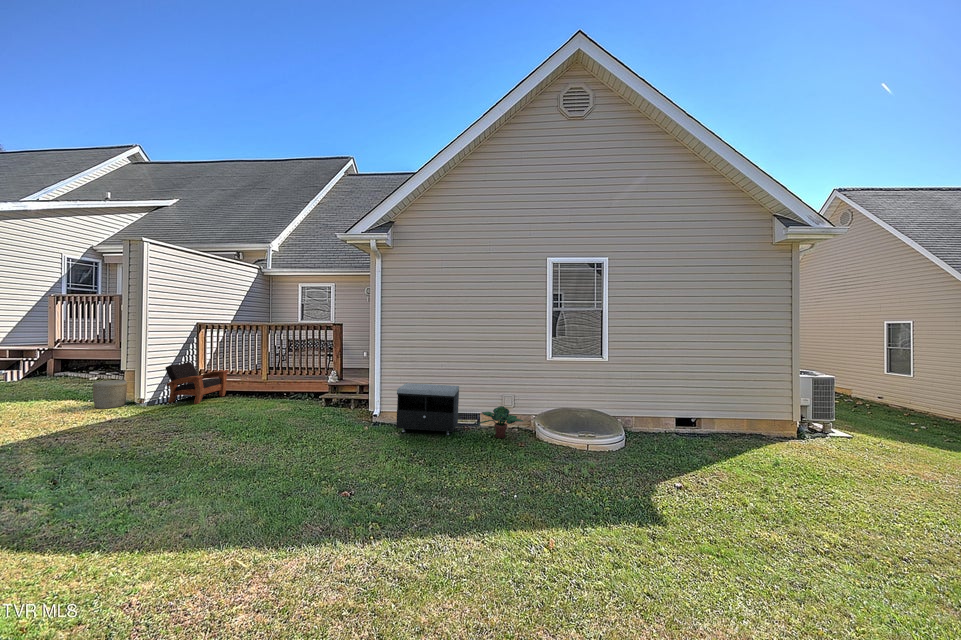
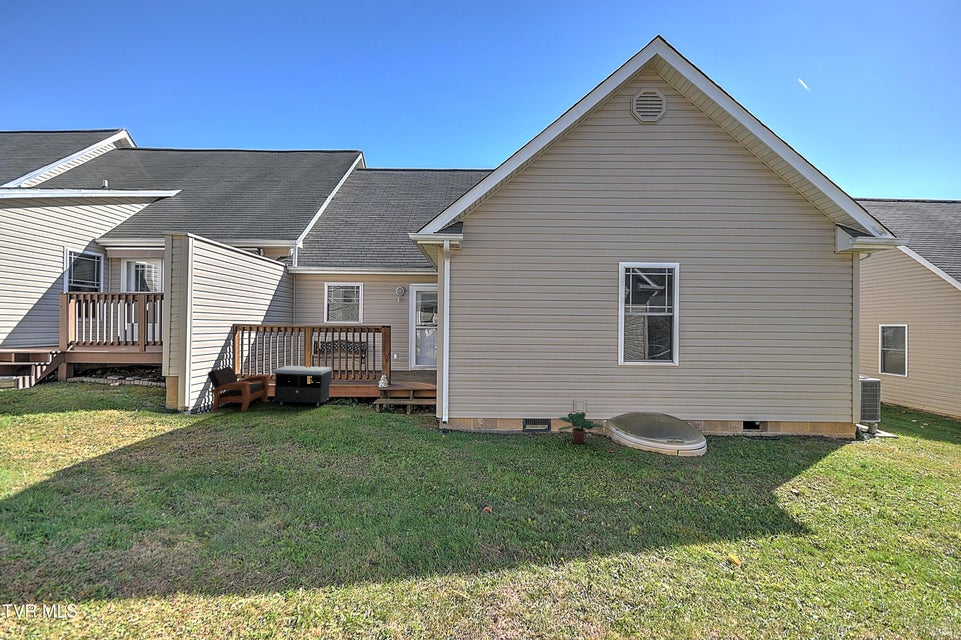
woven basket: present [93,380,127,409] -> none [134,387,170,419]
storage bench: present [396,383,459,435] -> present [274,366,332,406]

